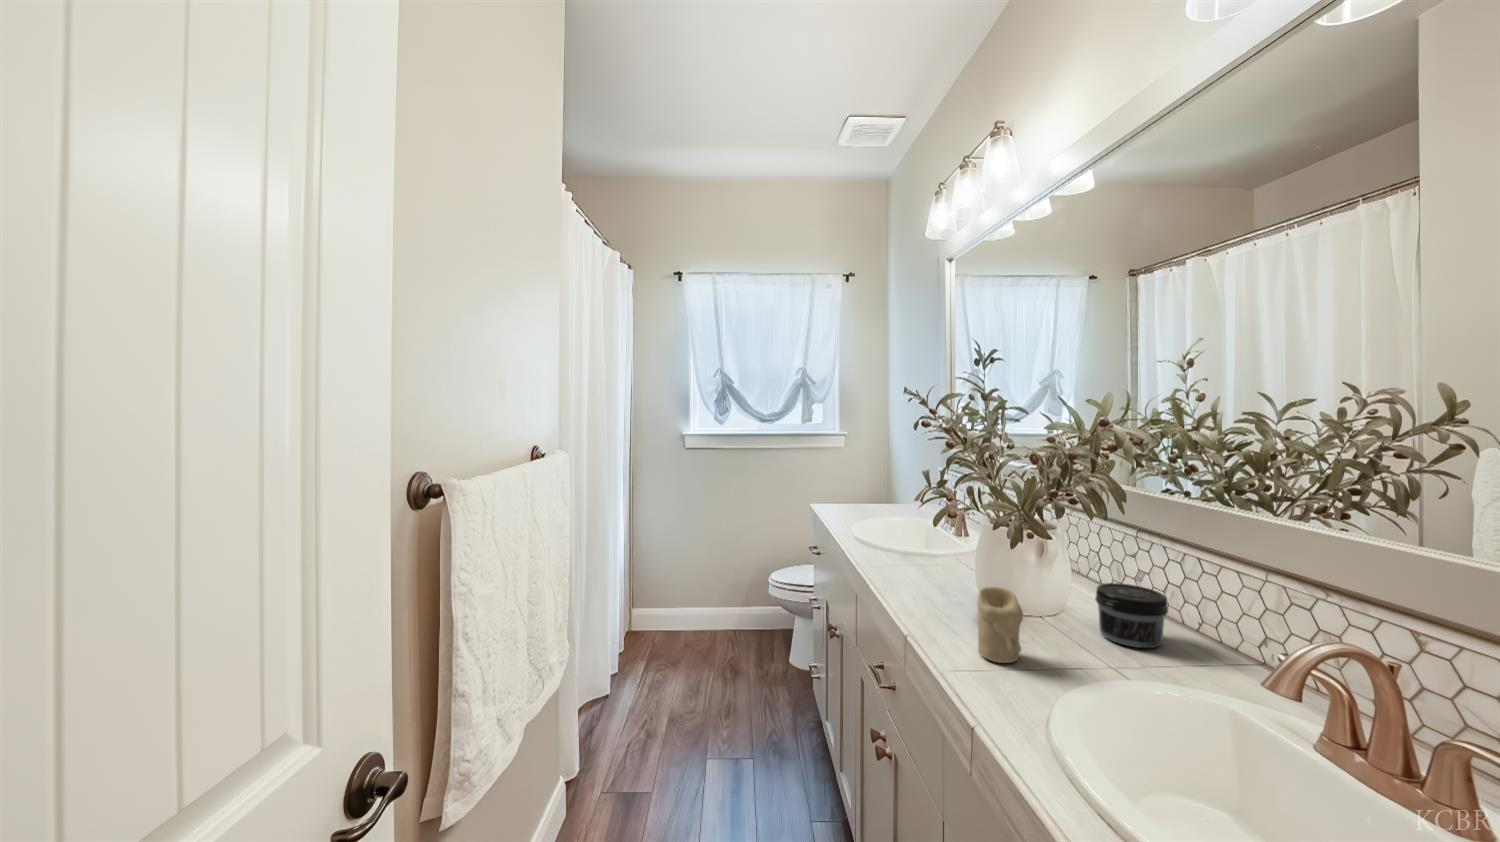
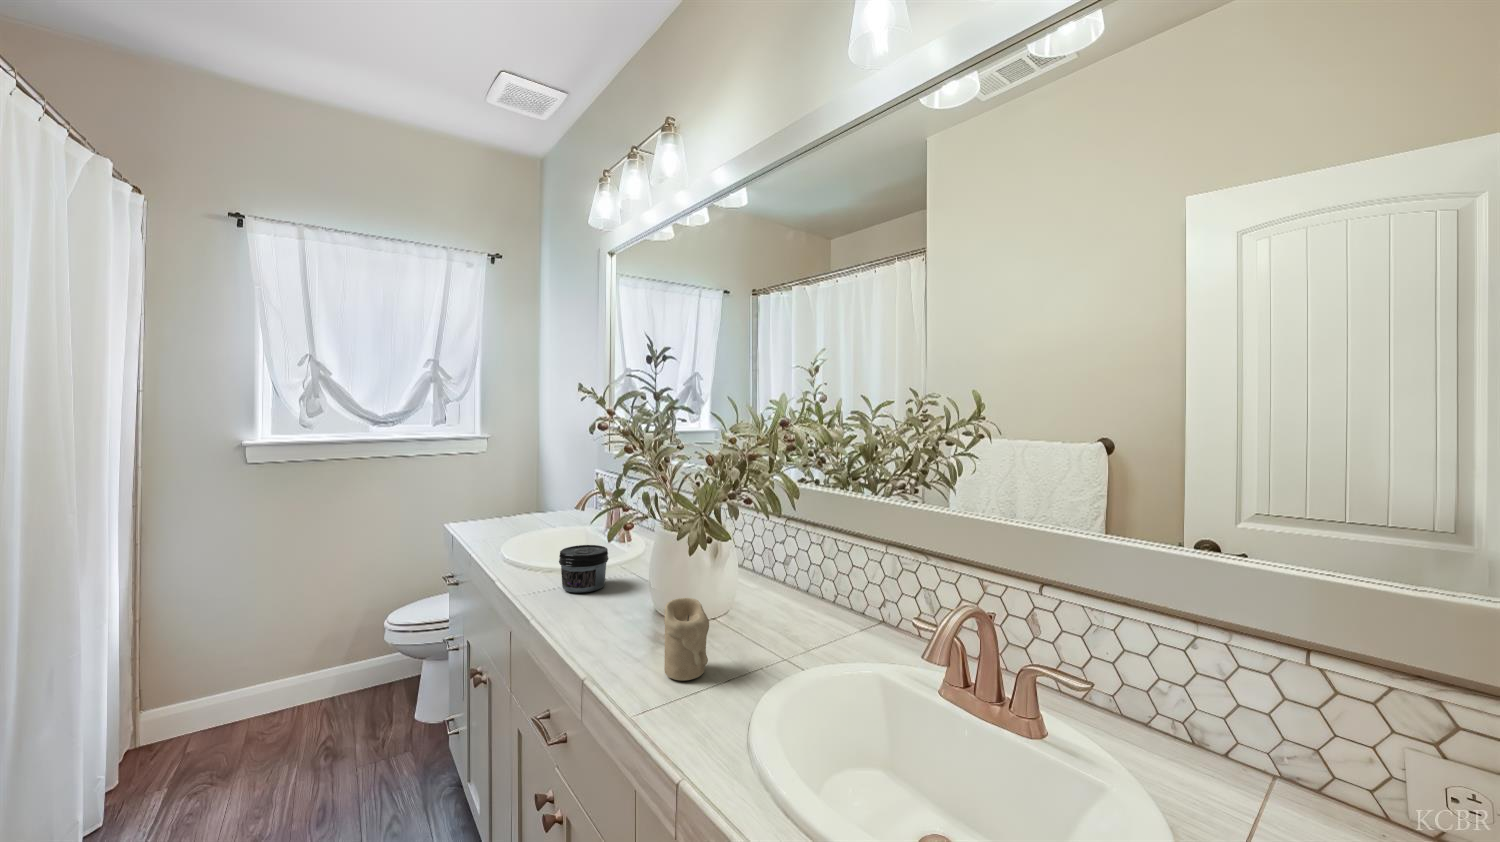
jar: present [1095,583,1168,648] -> present [559,545,609,593]

